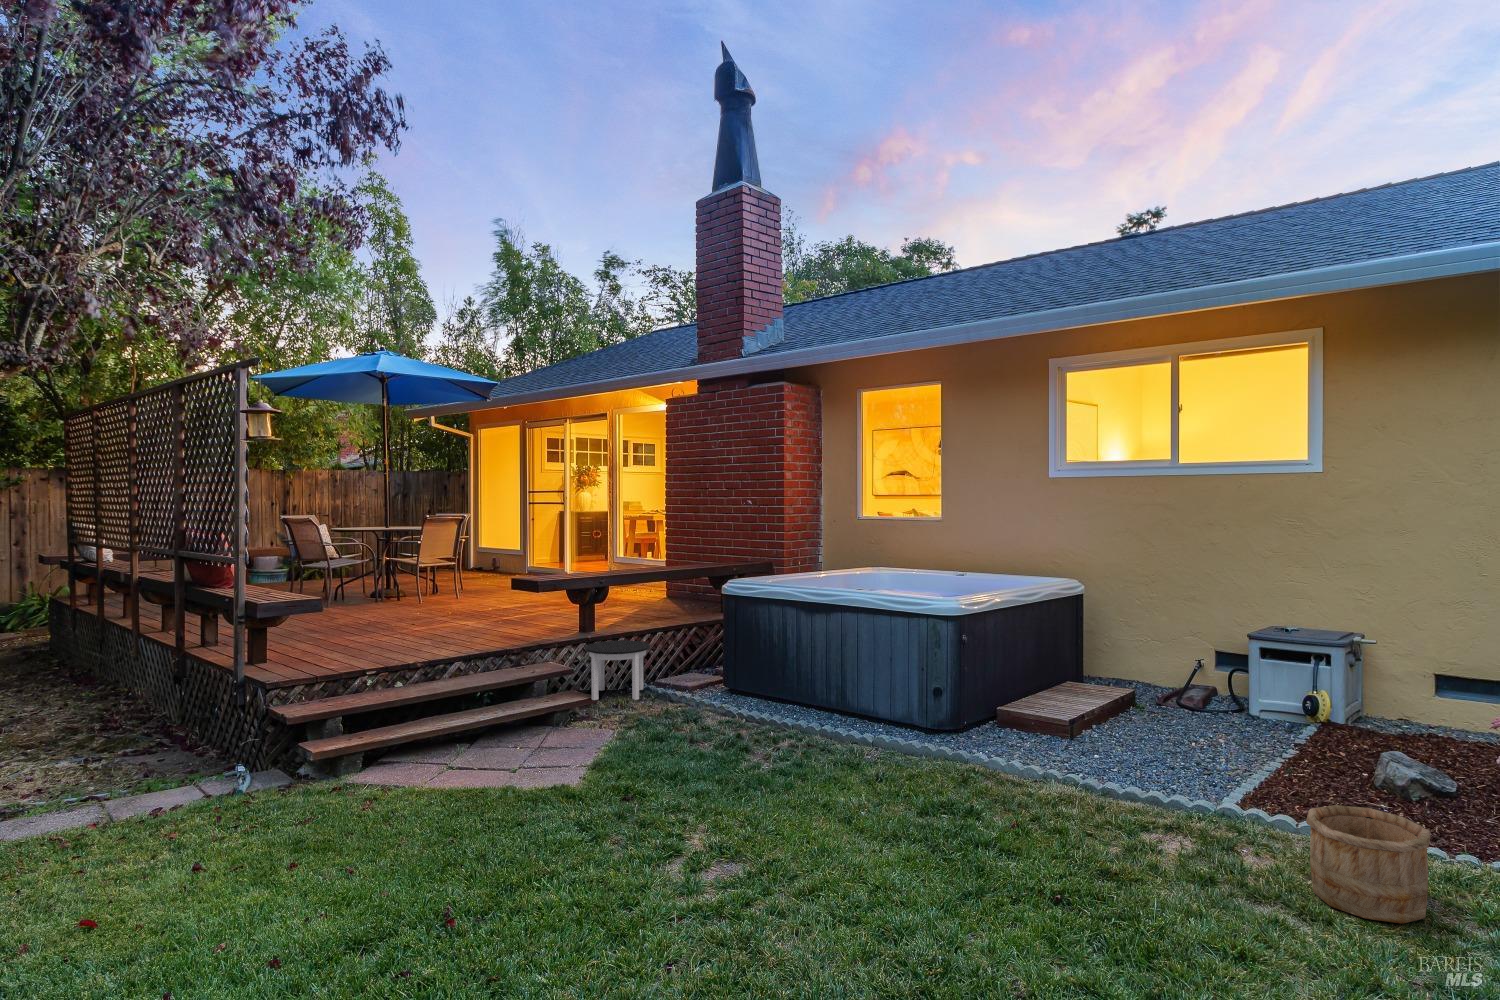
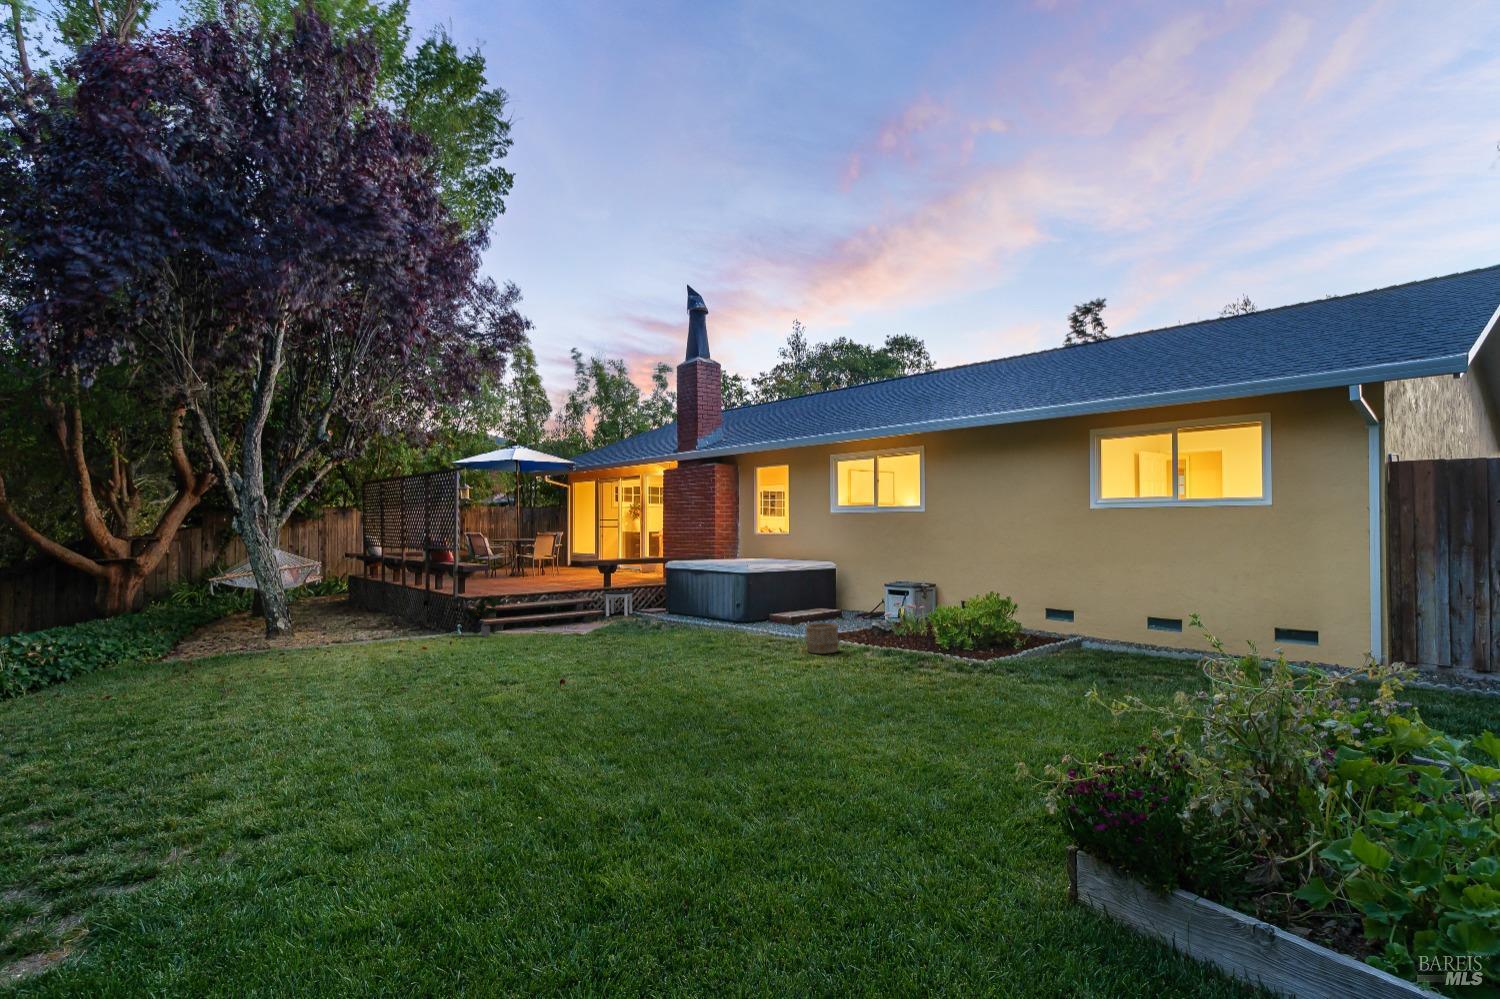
potted plant: none [263,688,364,797] -> present [469,596,504,636]

